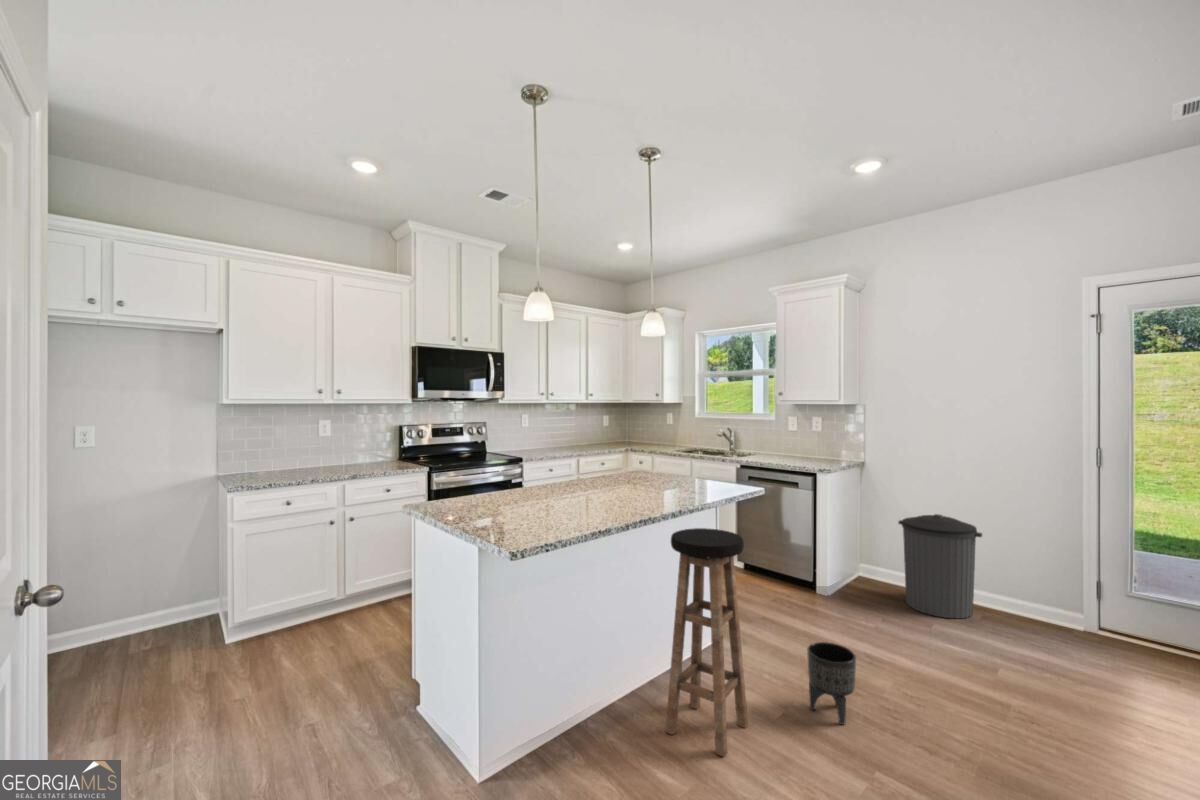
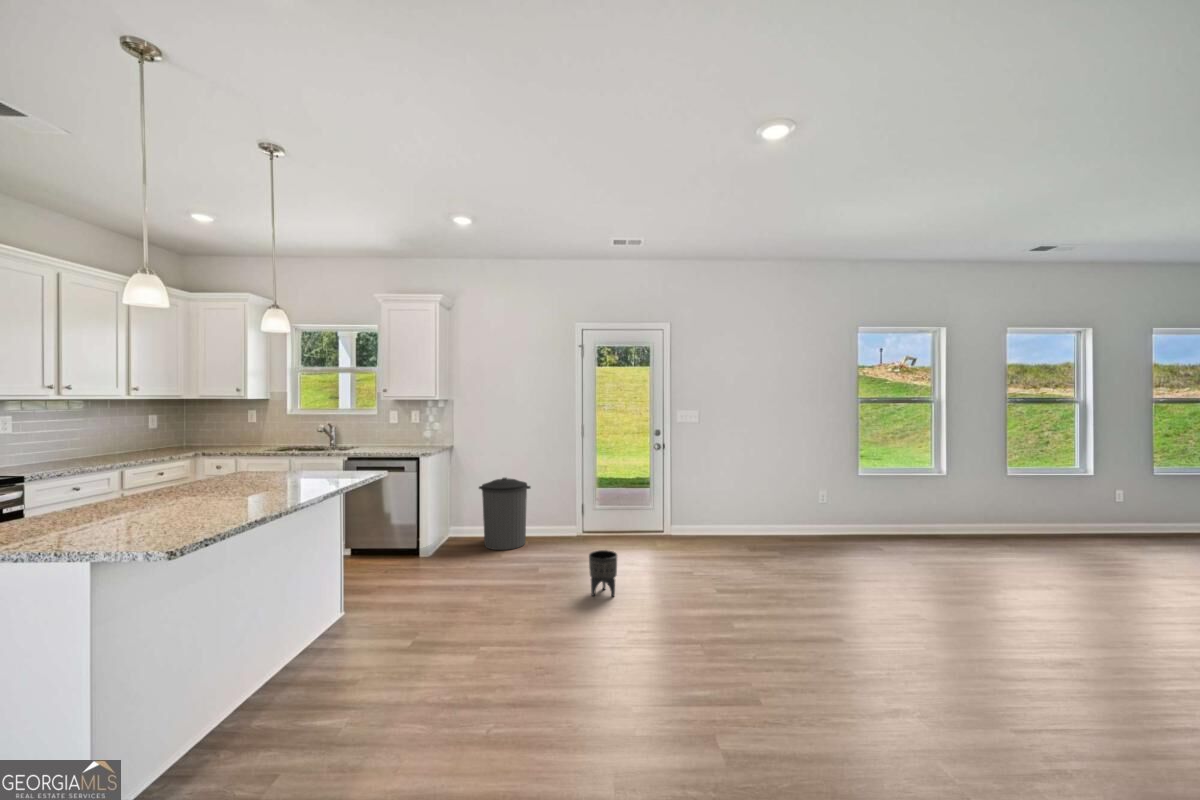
bar stool: present [665,528,748,757] -> none [317,506,393,705]
planter: present [807,642,856,725] -> present [589,550,617,596]

